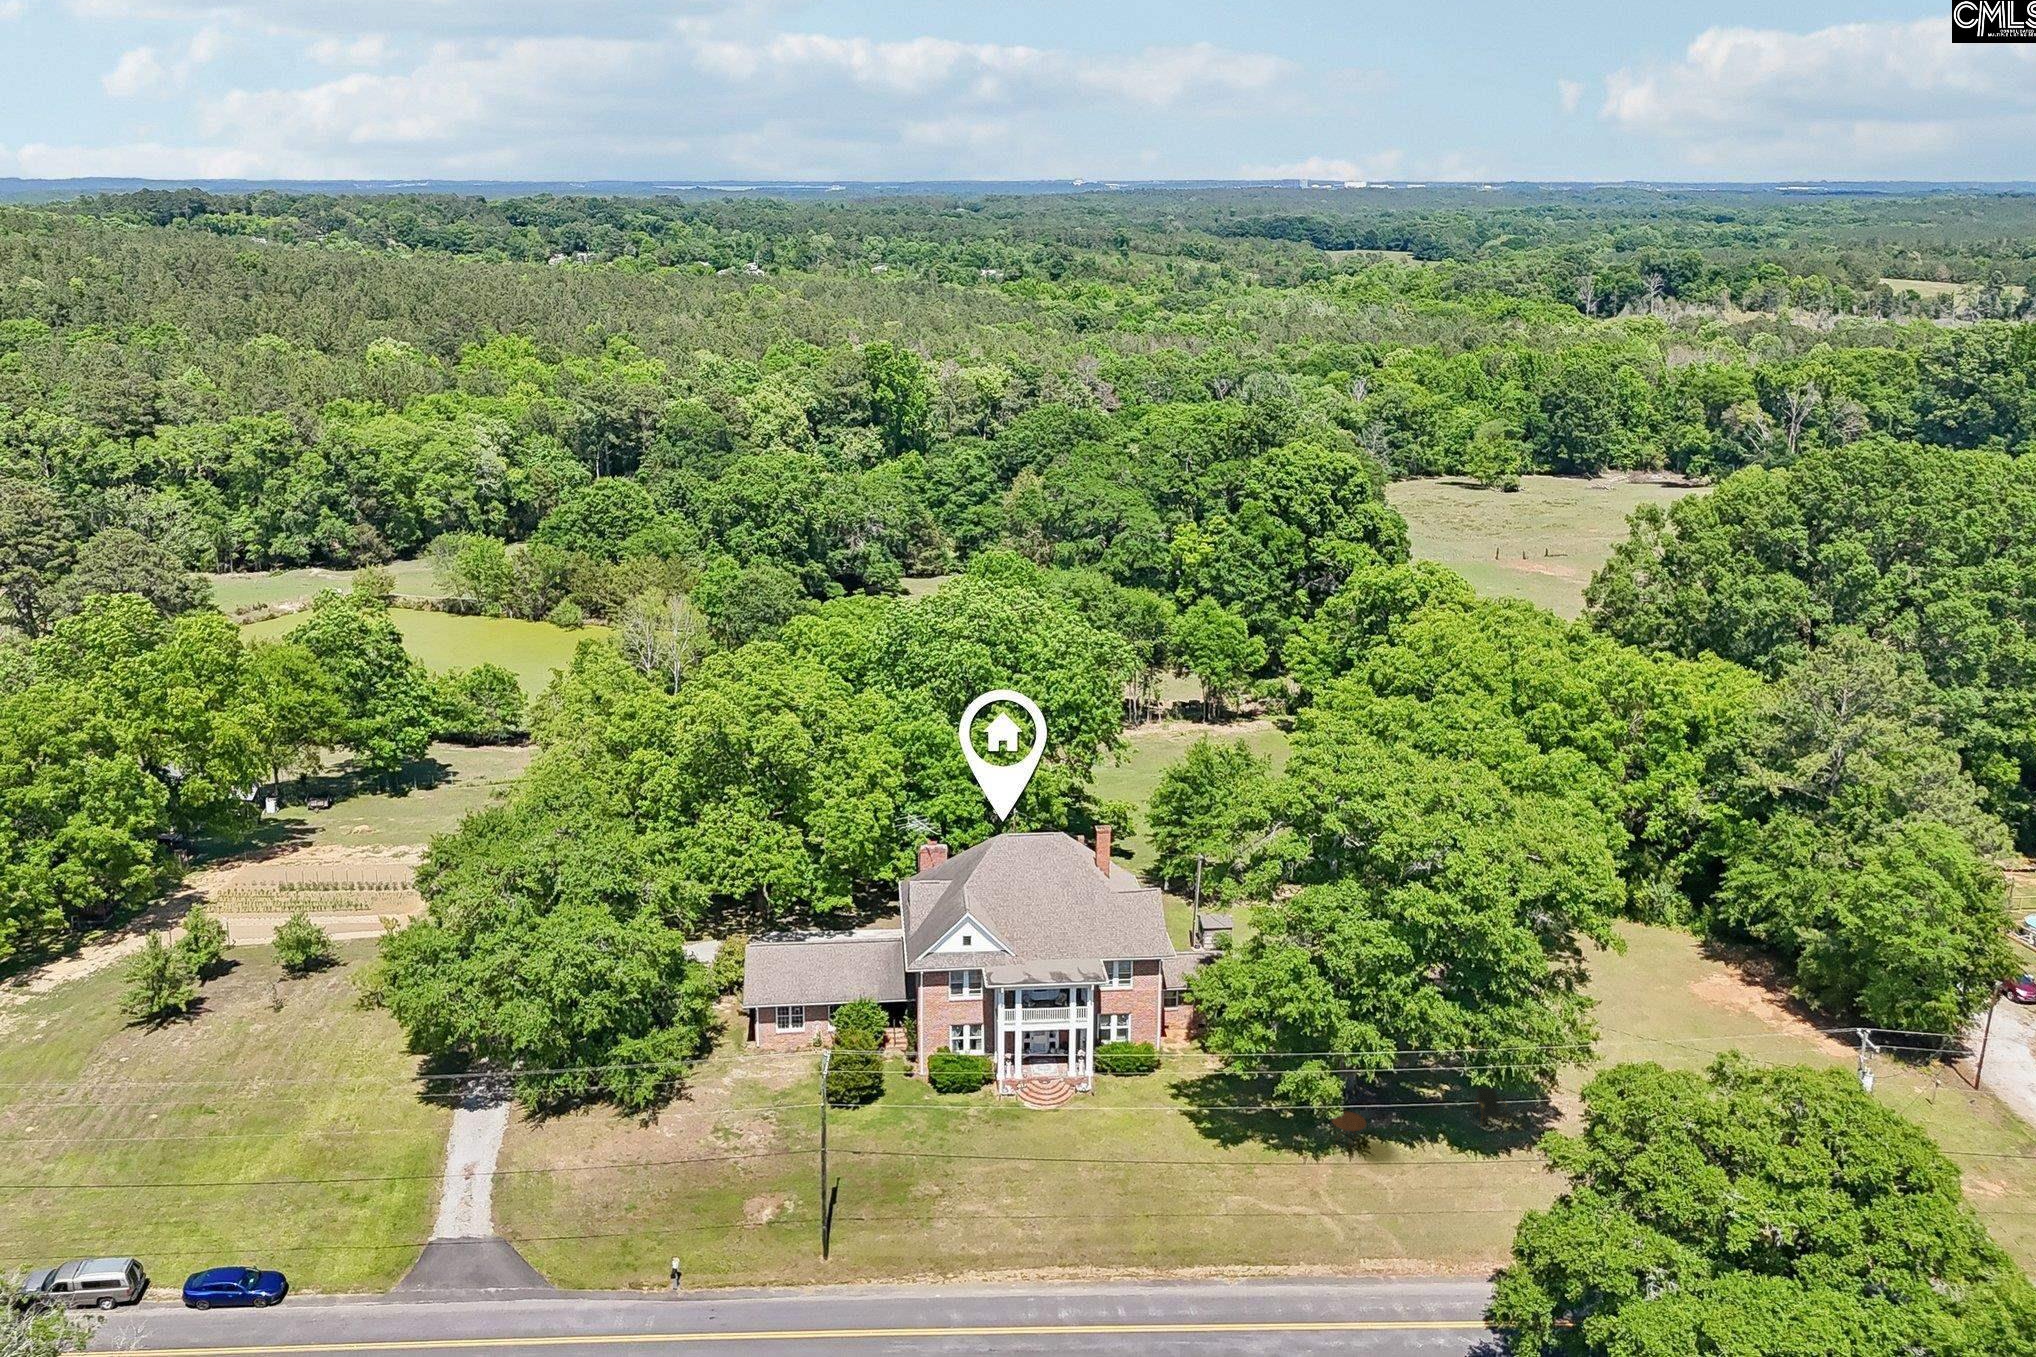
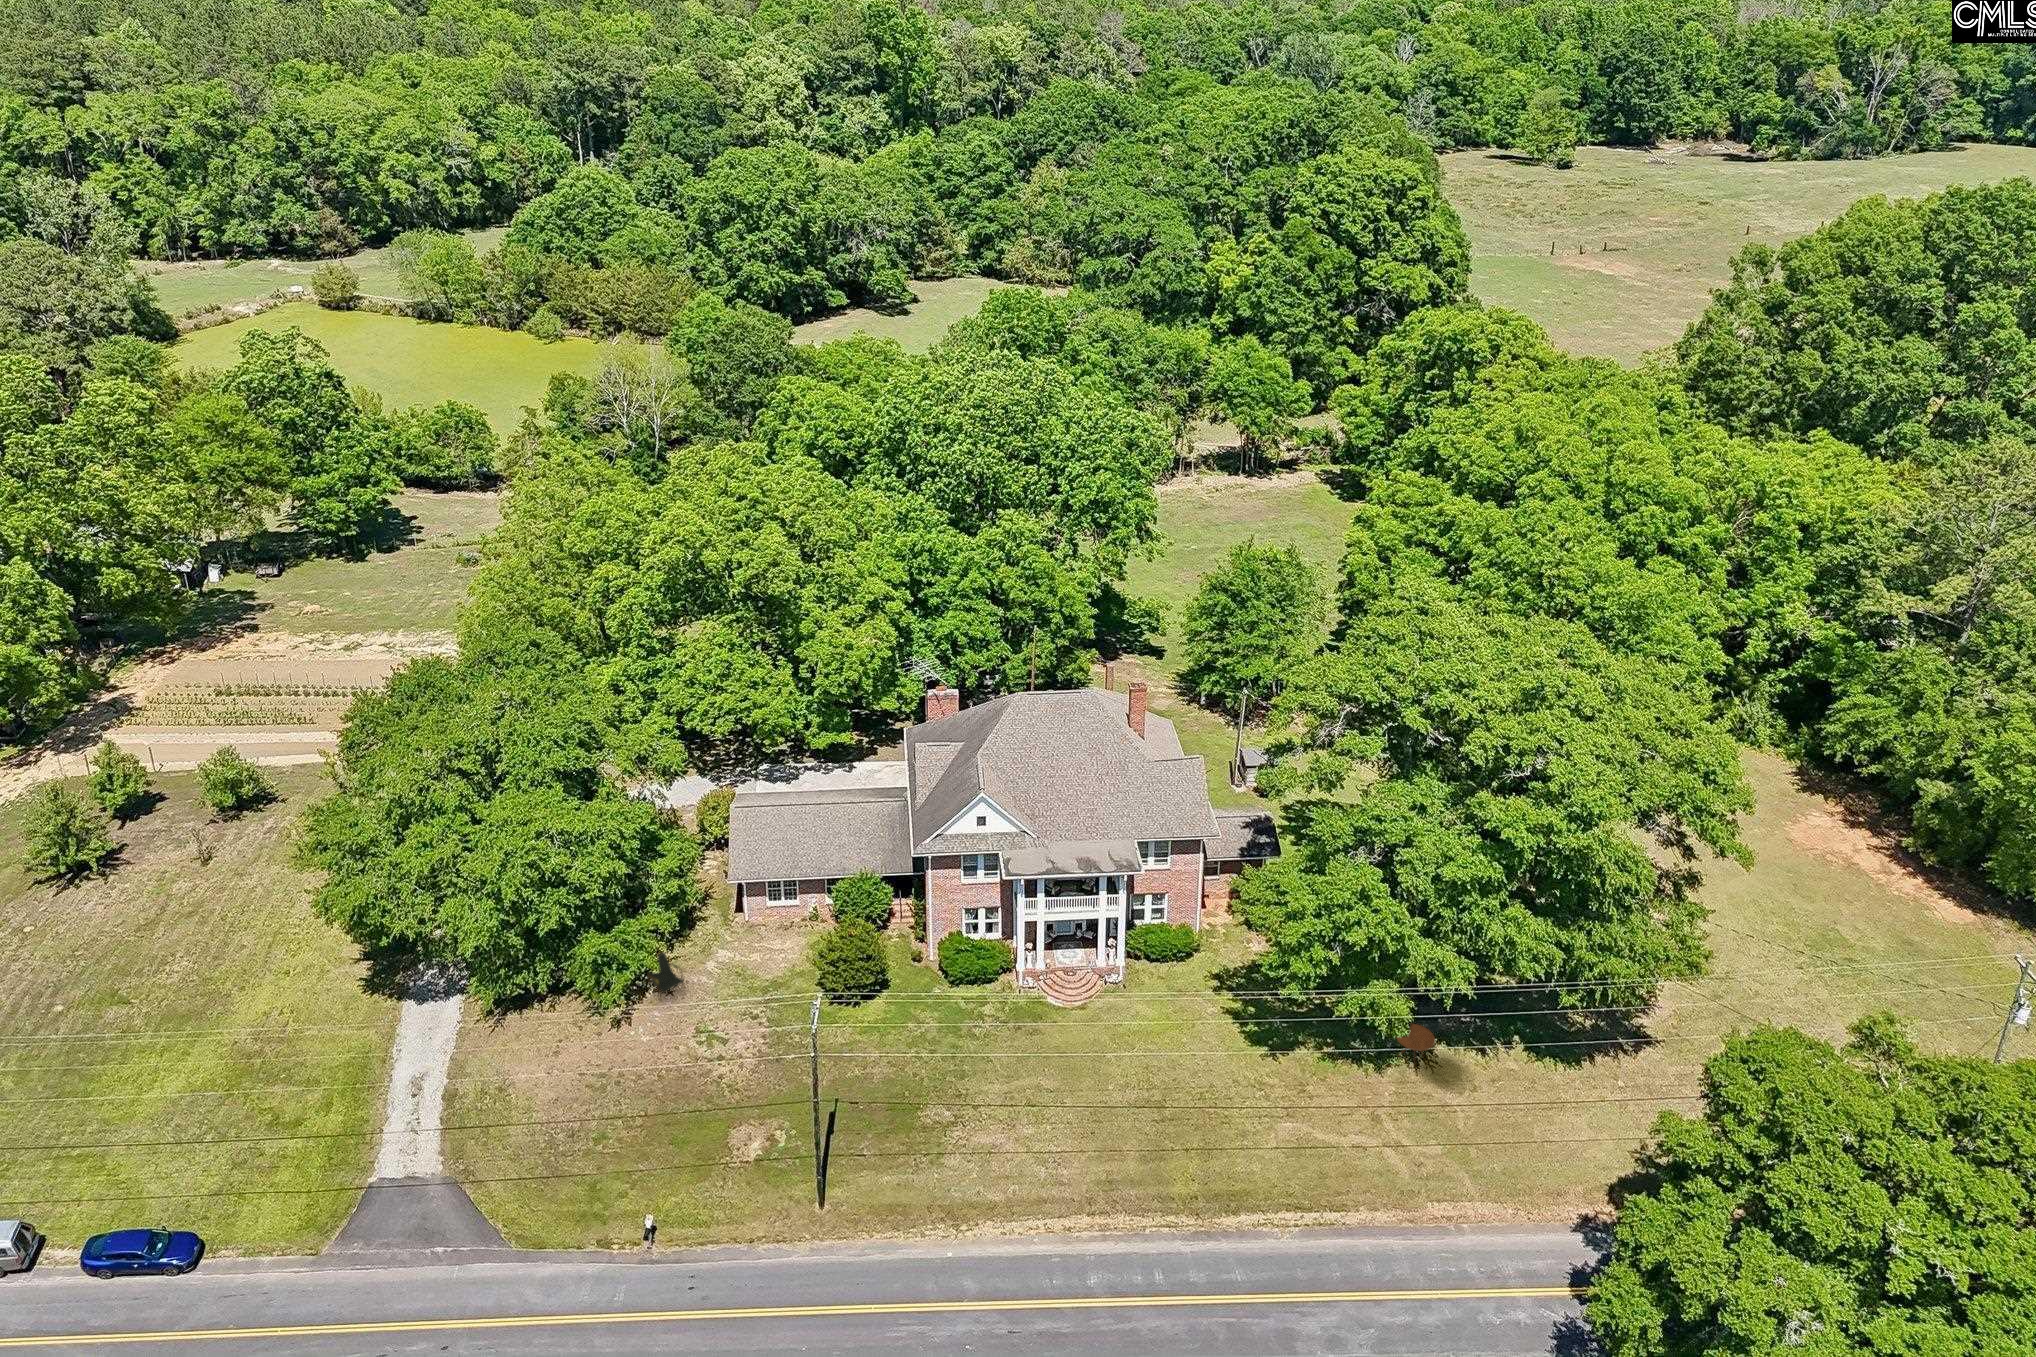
lounge chair: present [1475,1087,1507,1120] -> present [648,952,684,998]

